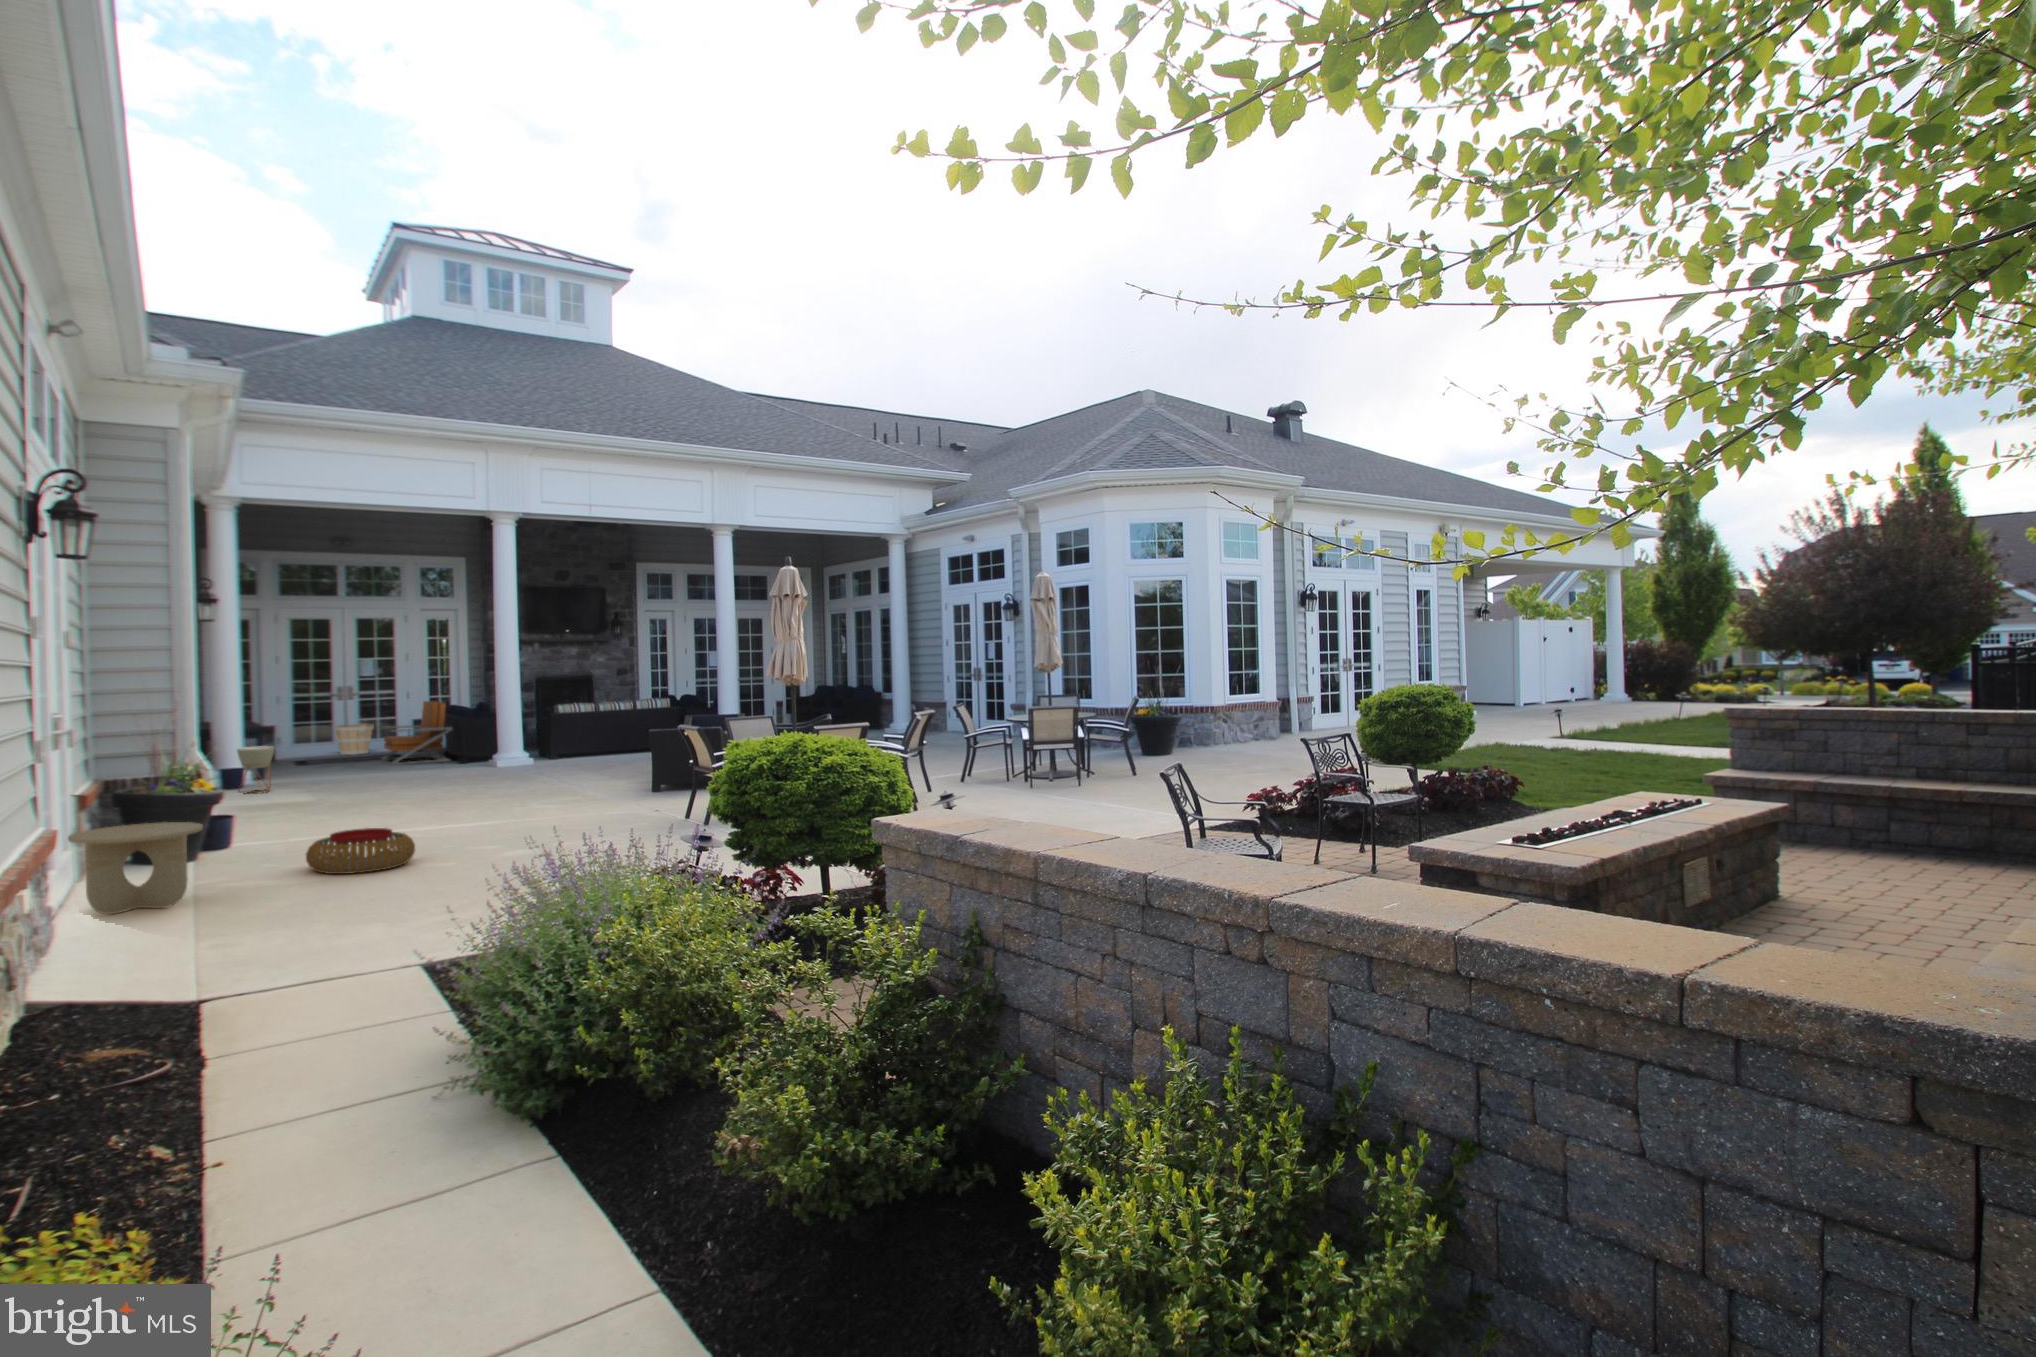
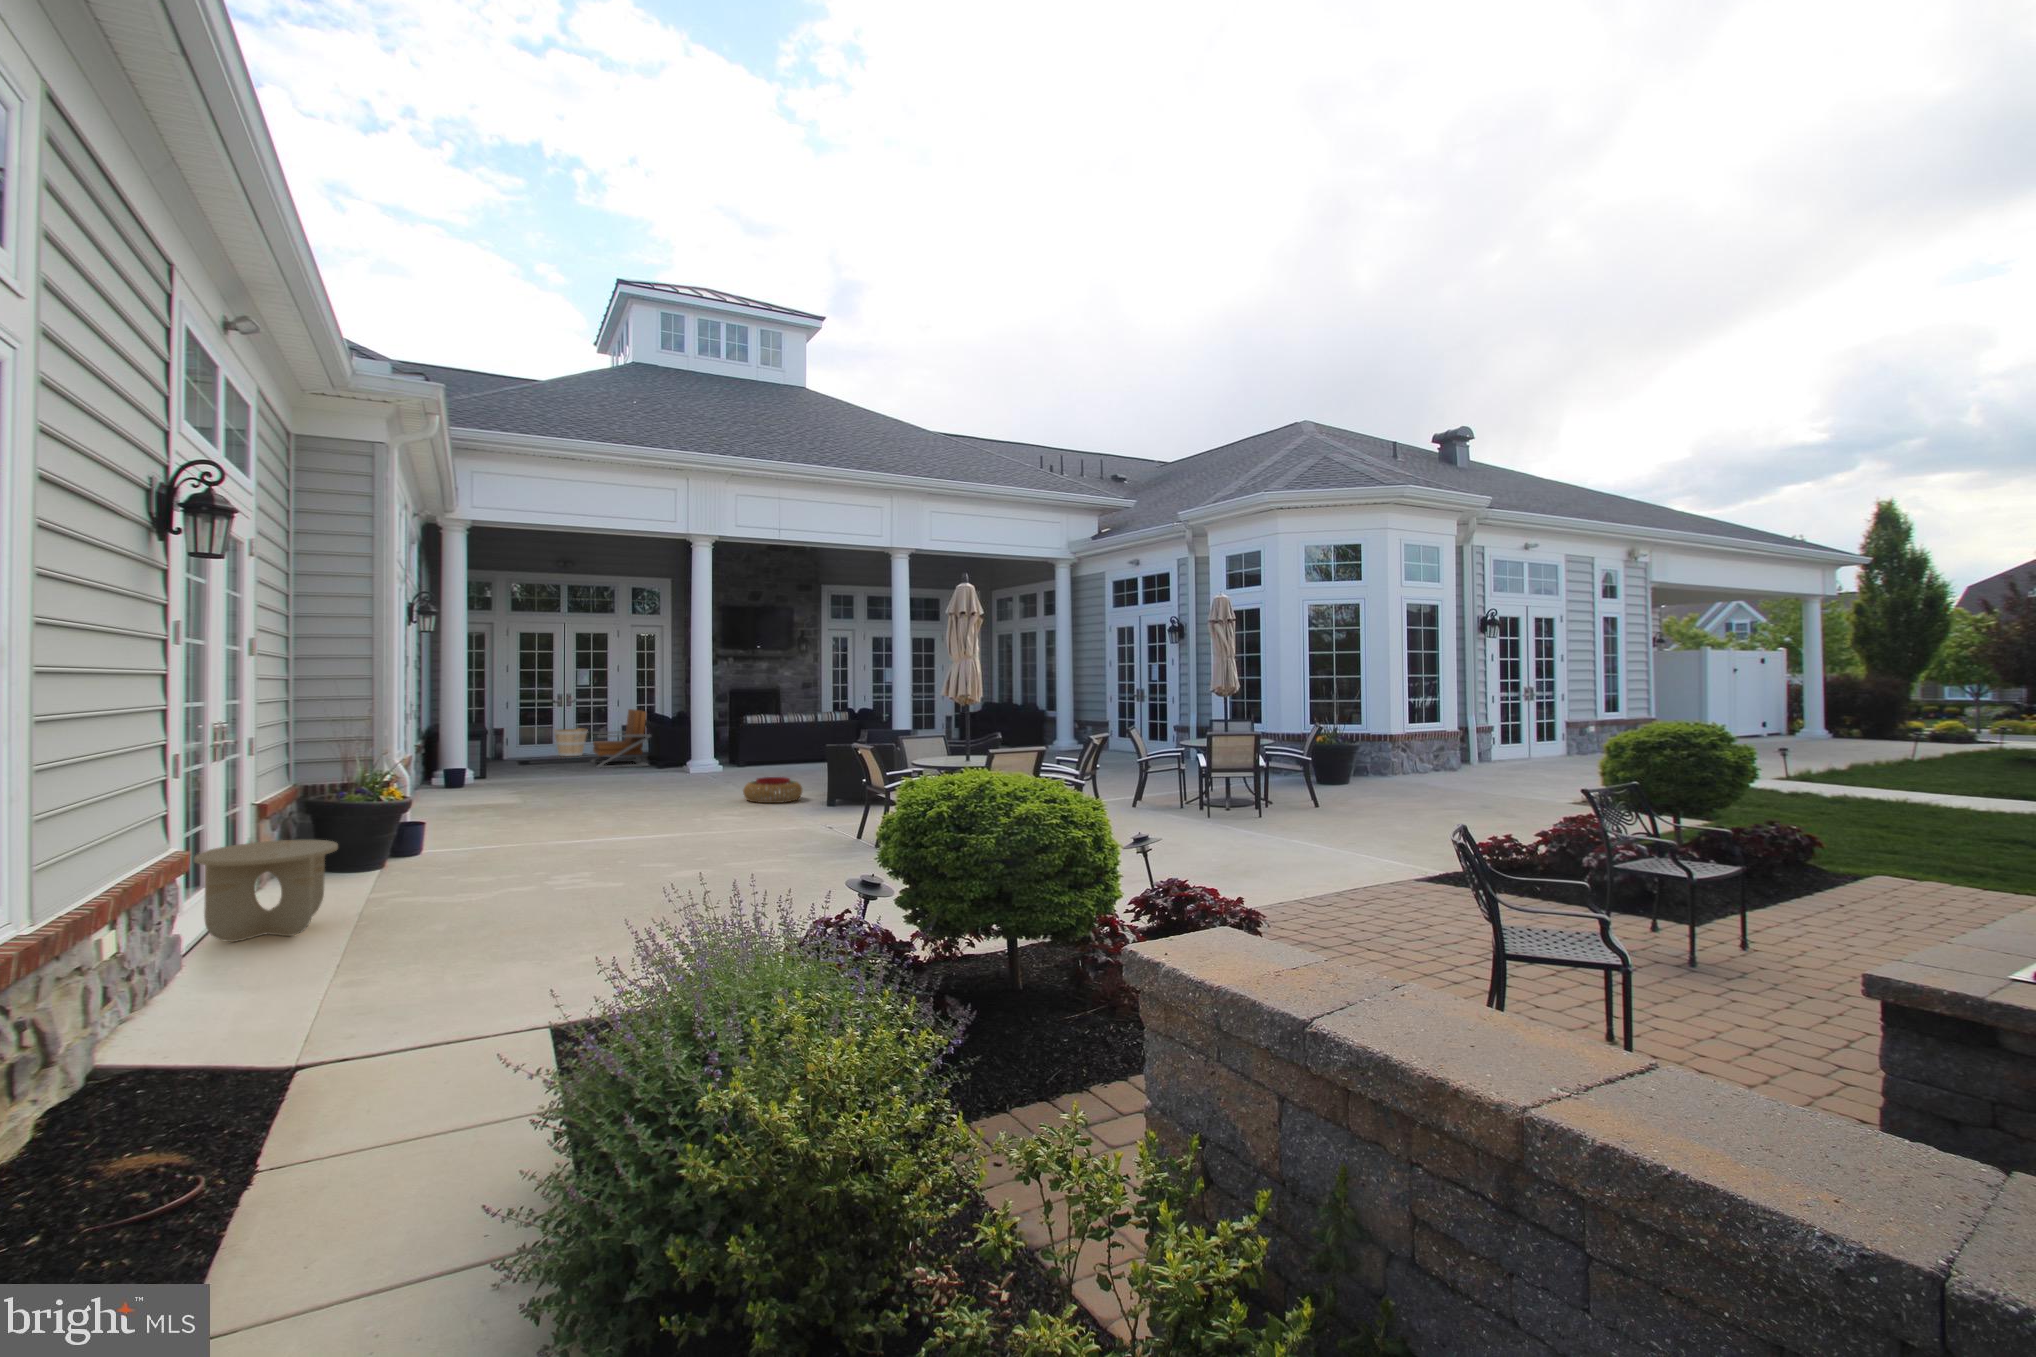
planter: present [237,746,274,793] -> none [450,750,484,794]
pouf: present [306,828,415,874] -> present [743,777,802,803]

